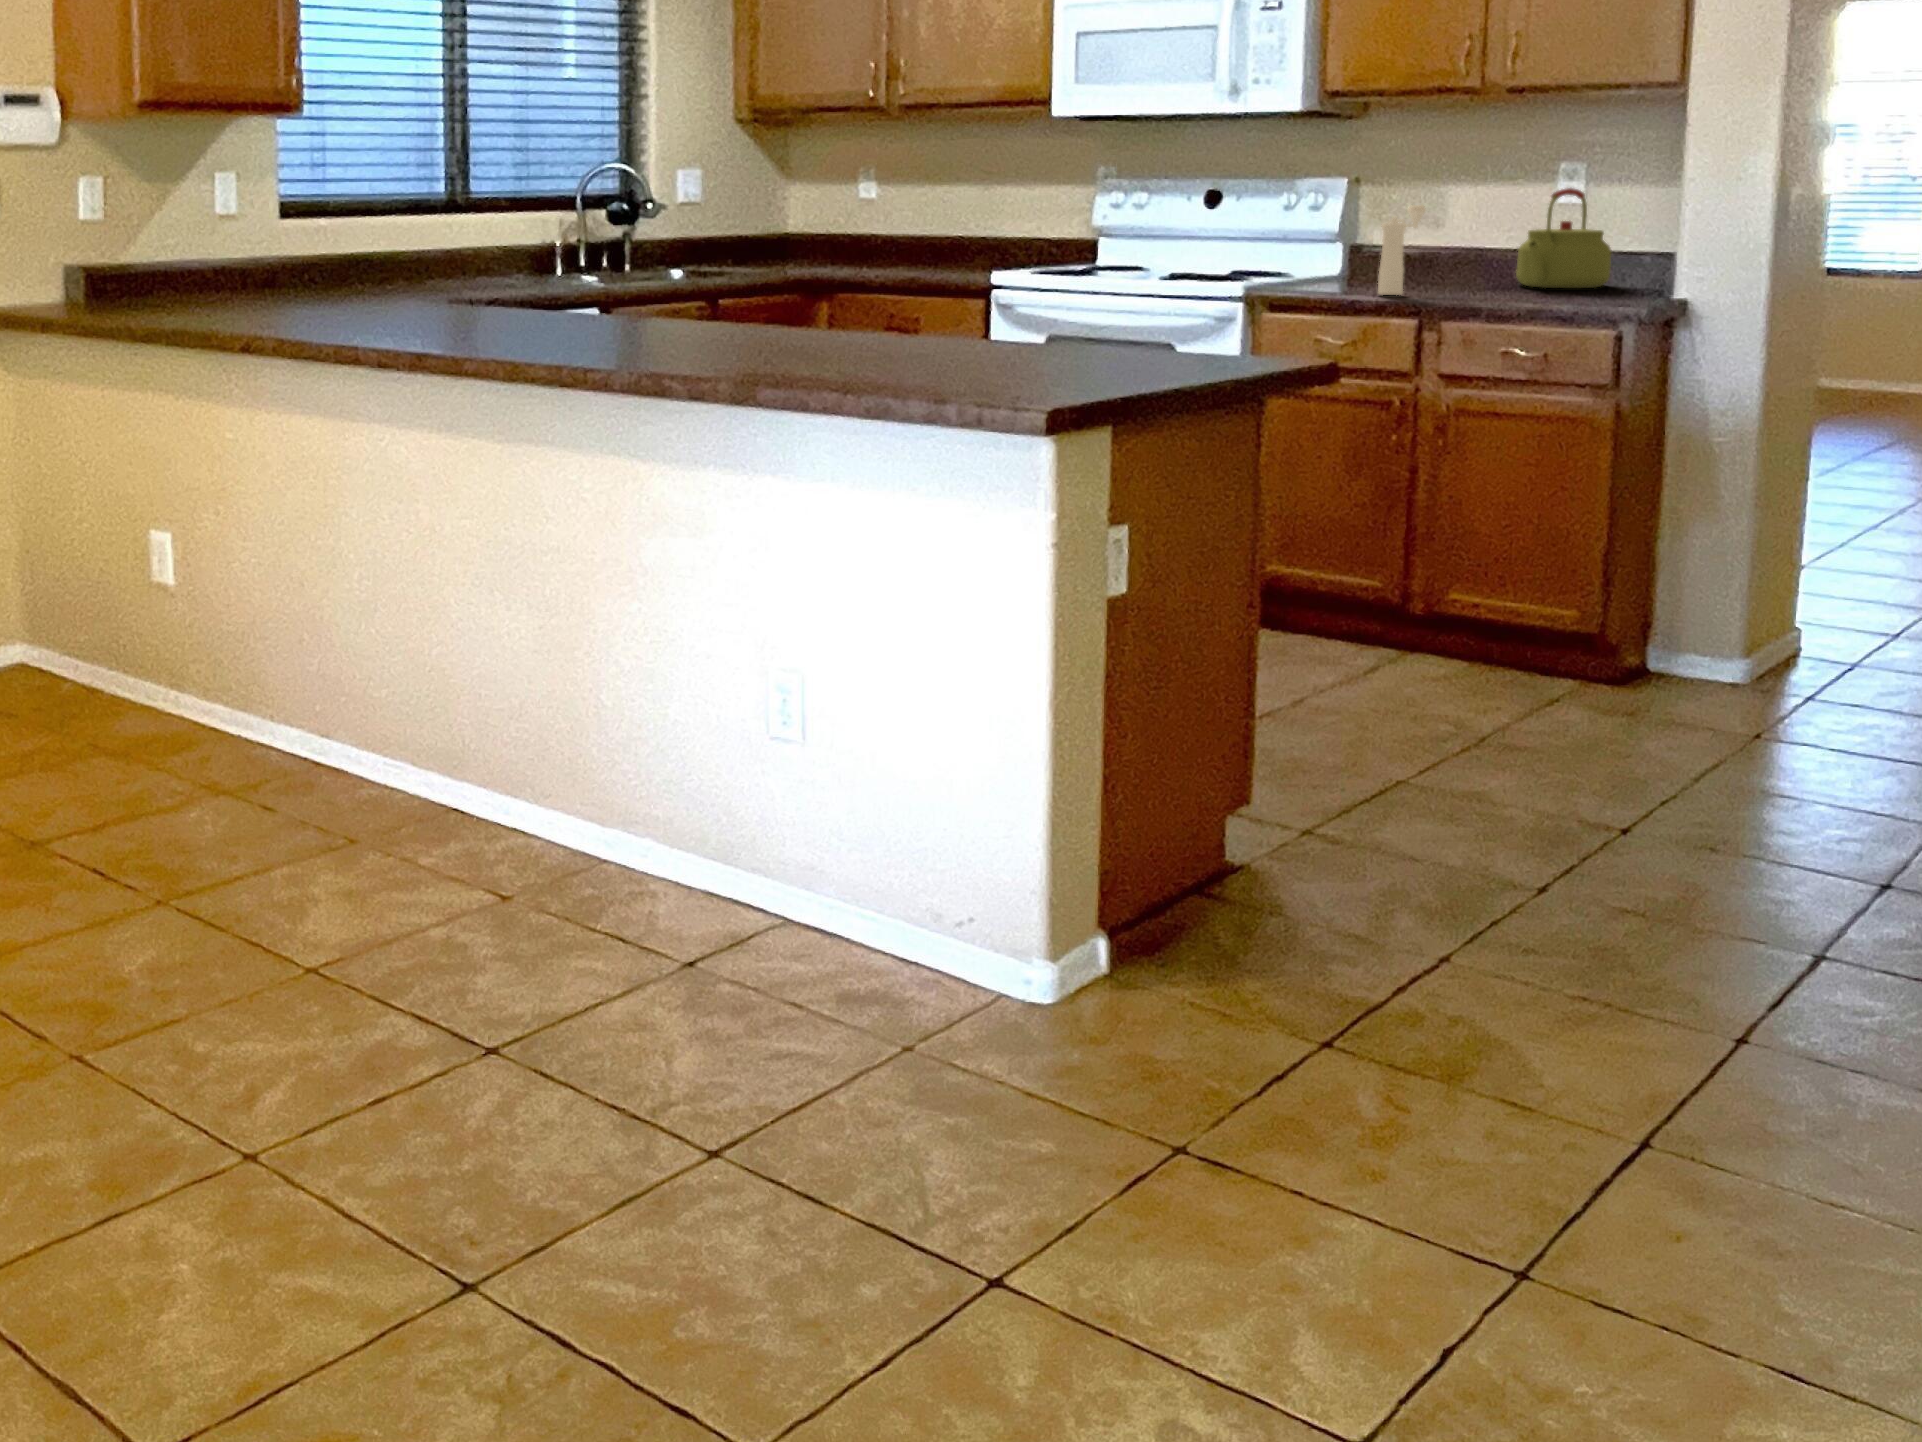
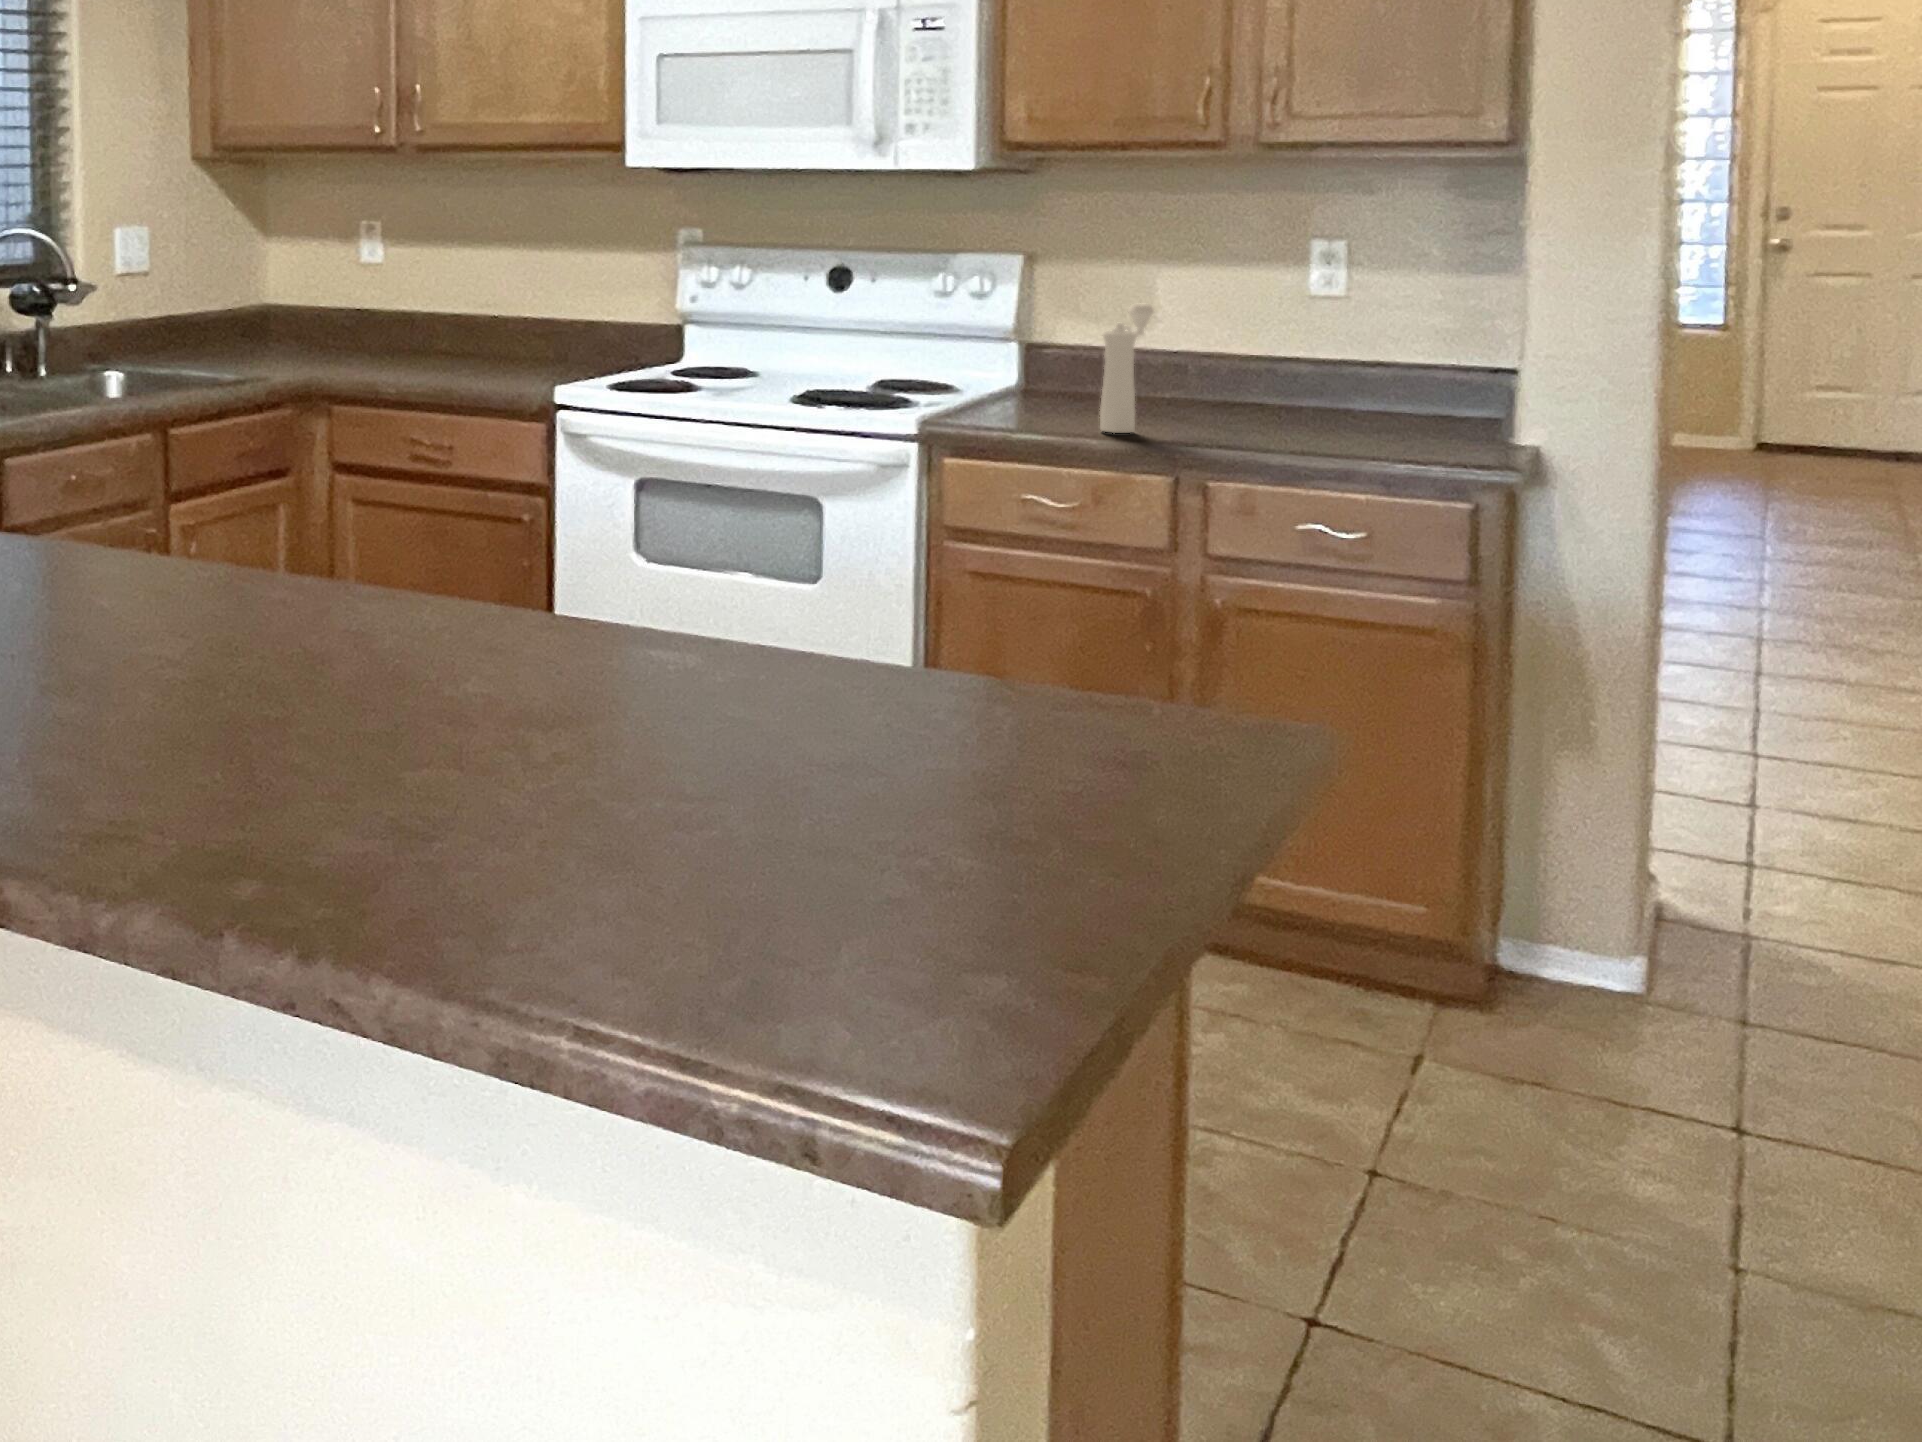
kettle: present [1516,188,1611,288] -> none [1261,278,1388,416]

